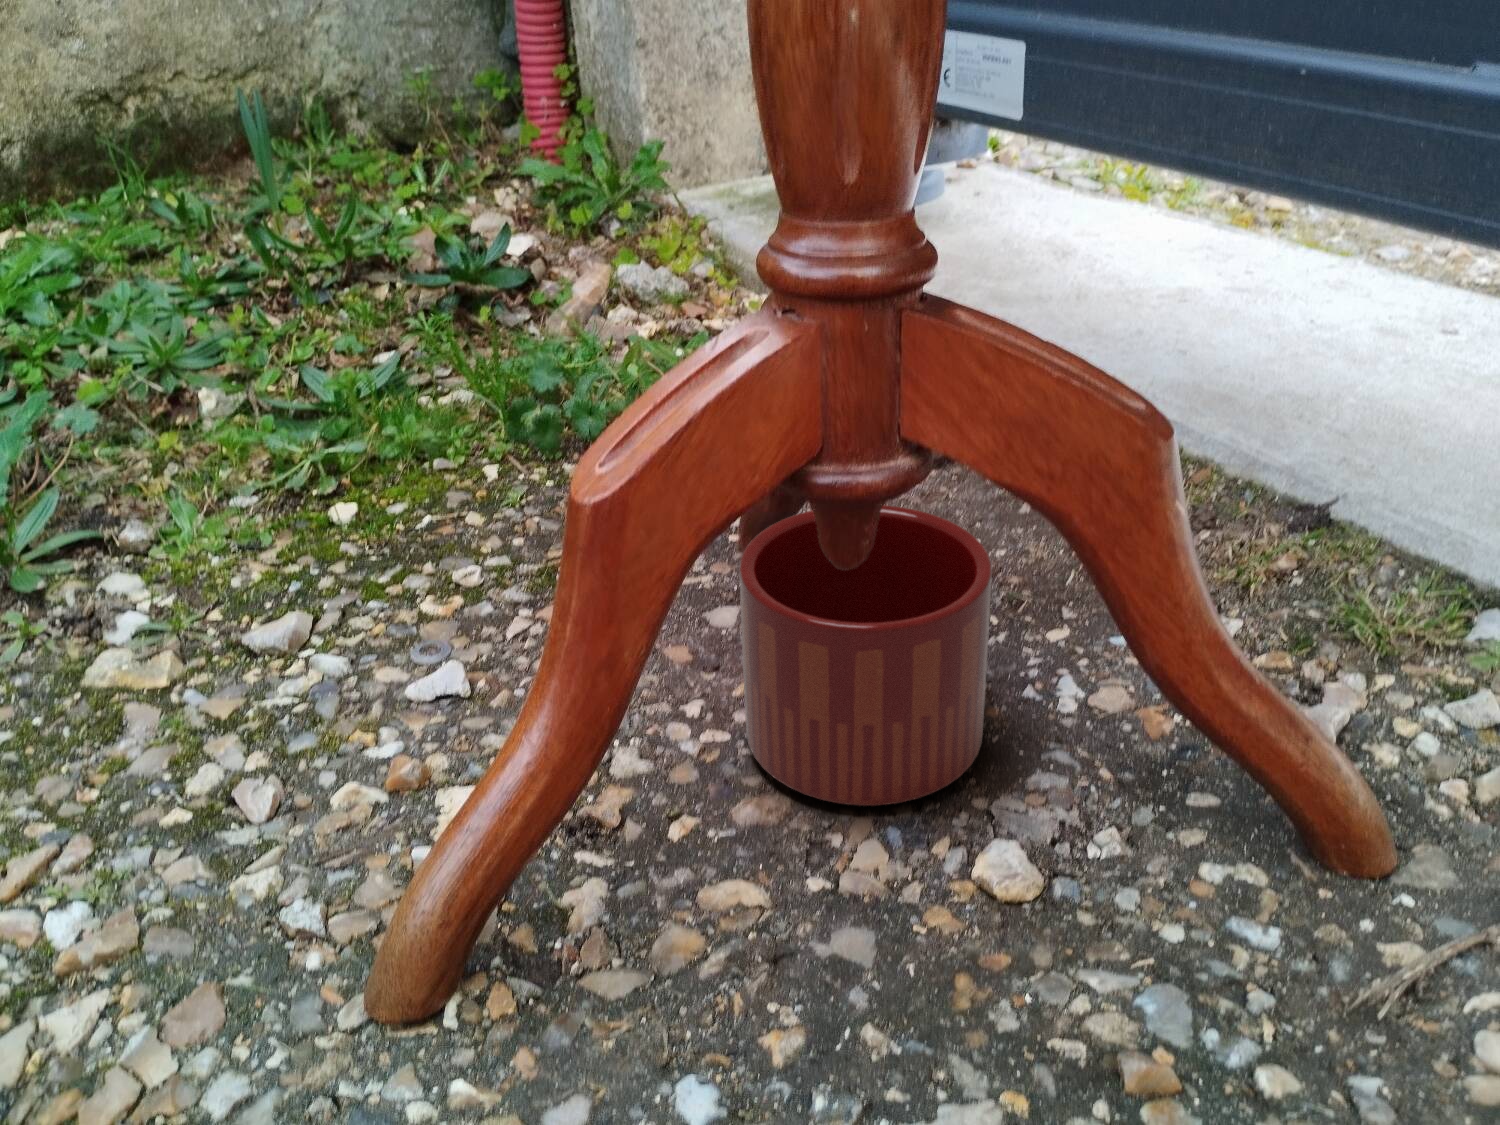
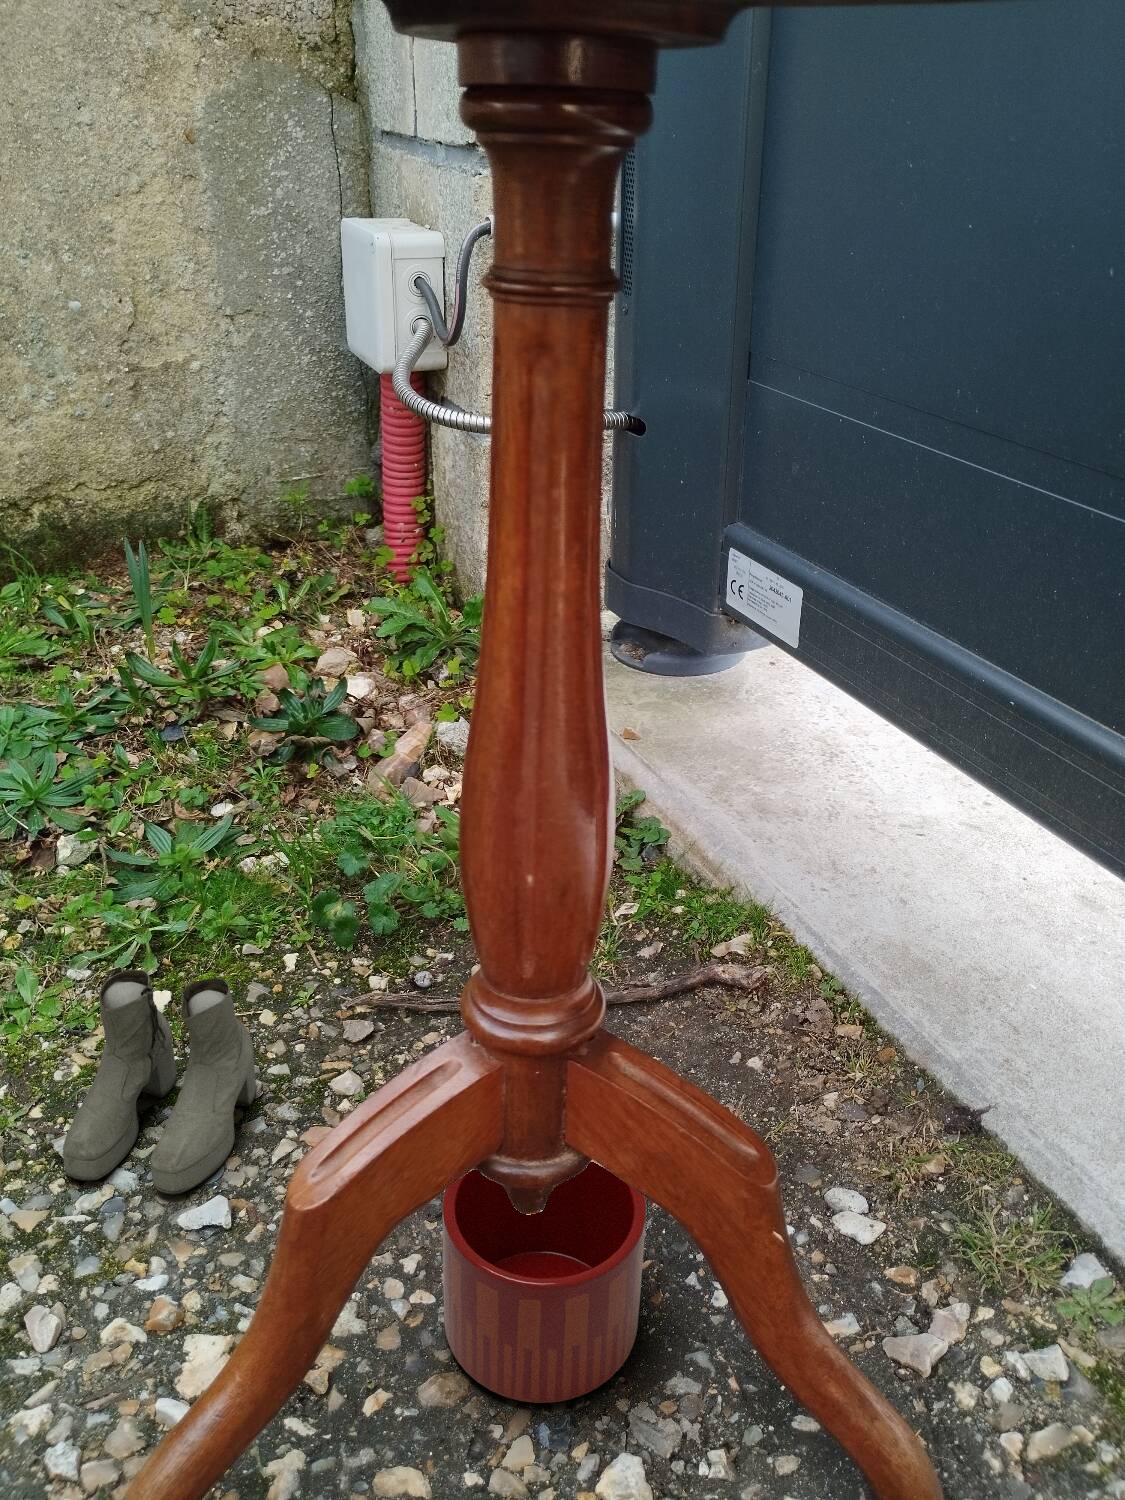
boots: none [254,421,476,667] -> present [63,970,256,1194]

